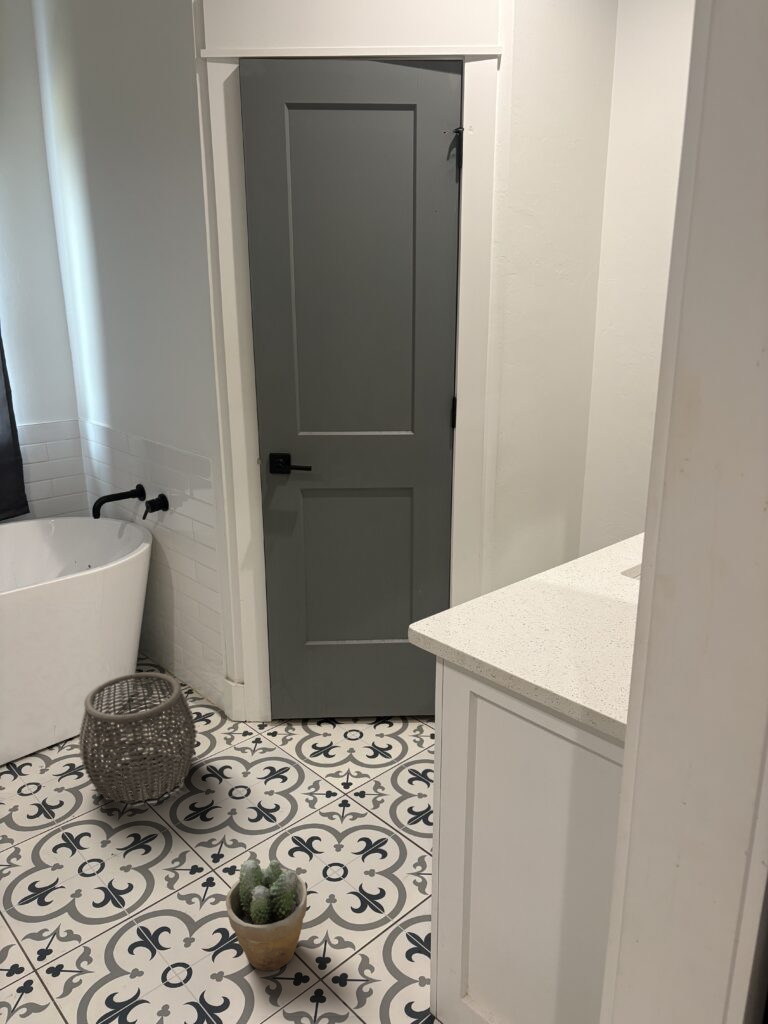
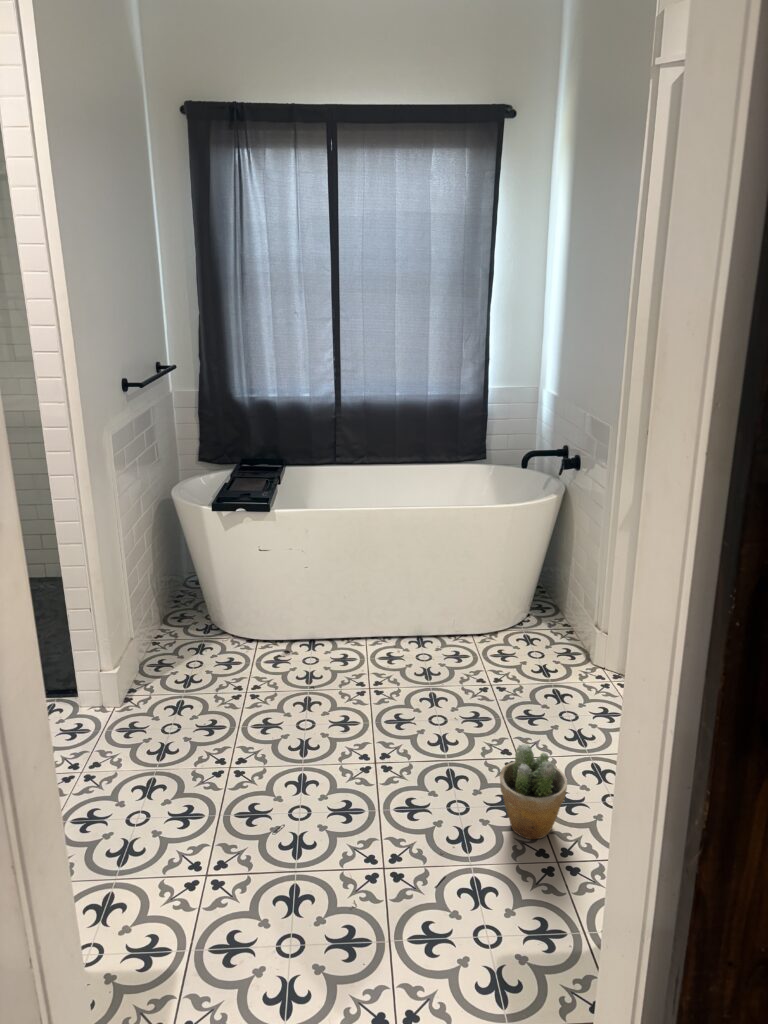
woven basket: present [78,672,196,804] -> none [458,593,552,696]

